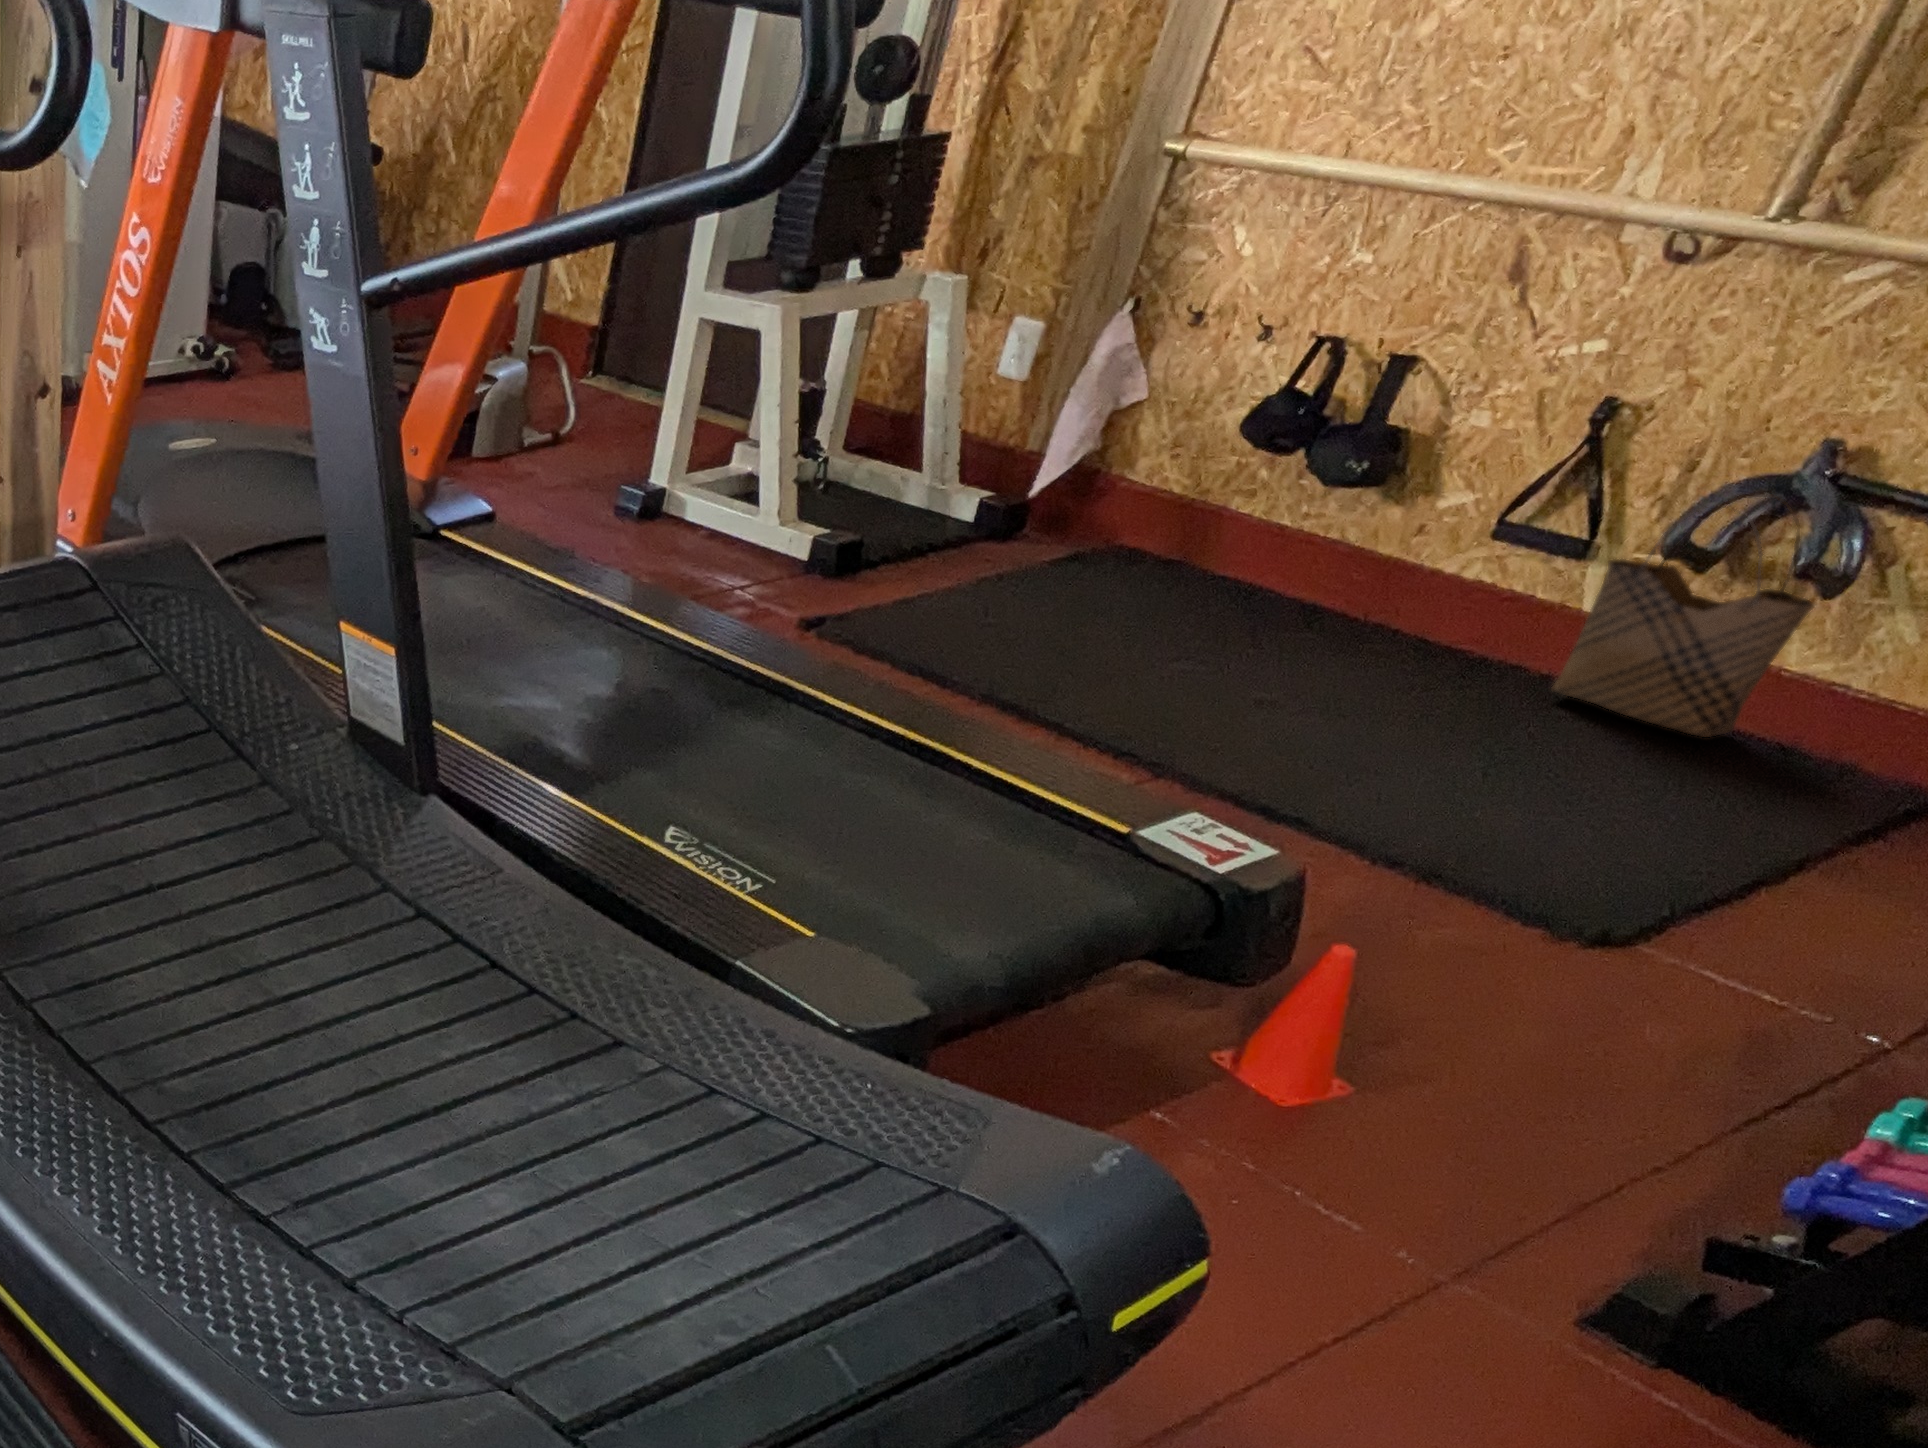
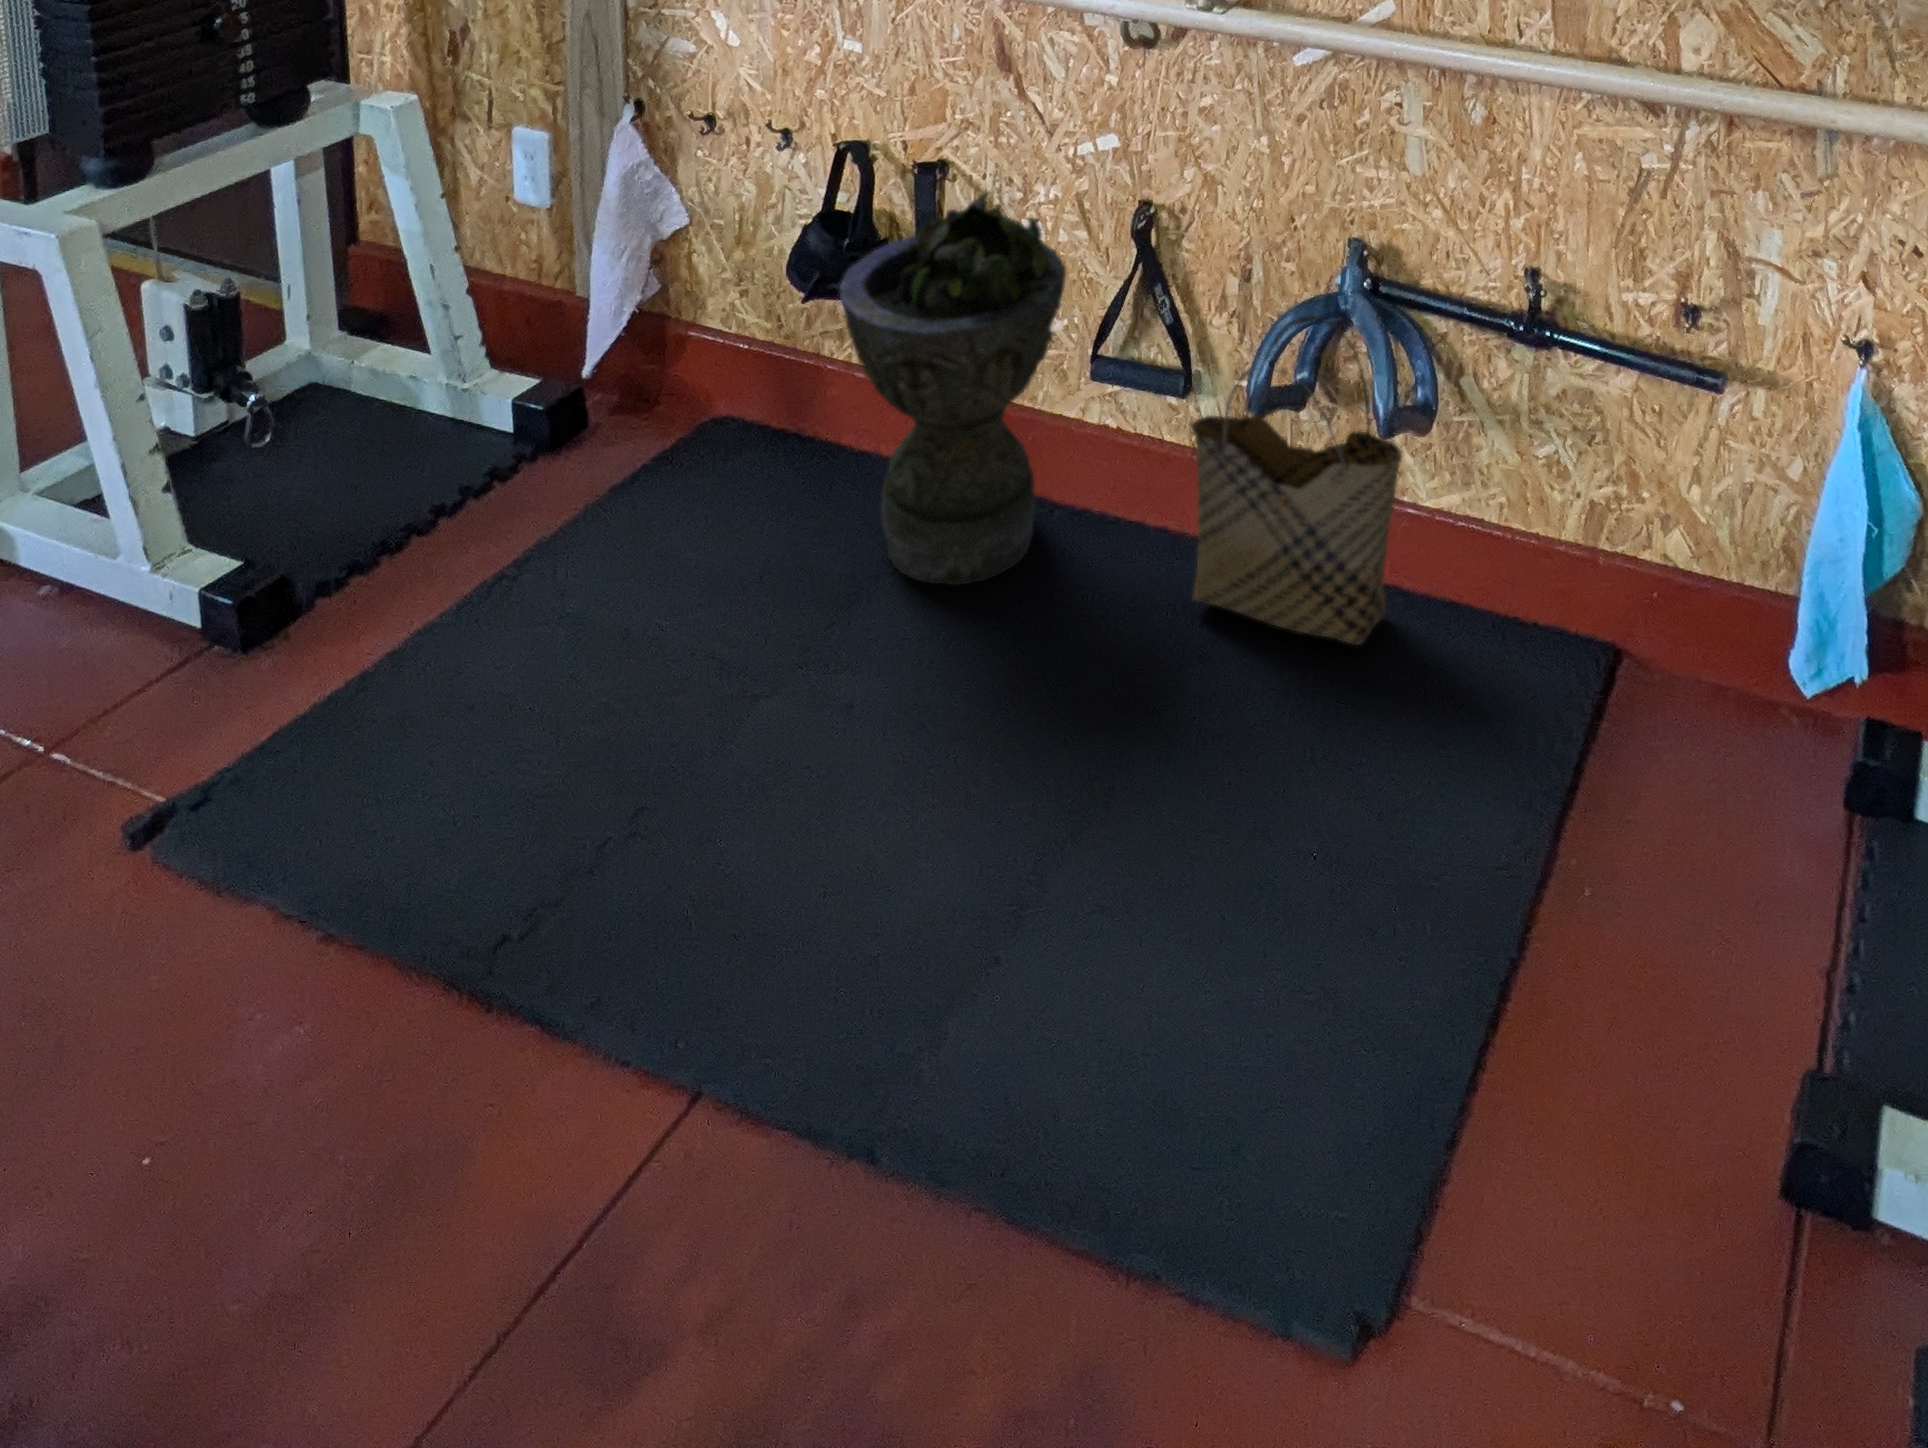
planter: none [1281,375,1531,652] -> present [840,192,1066,585]

